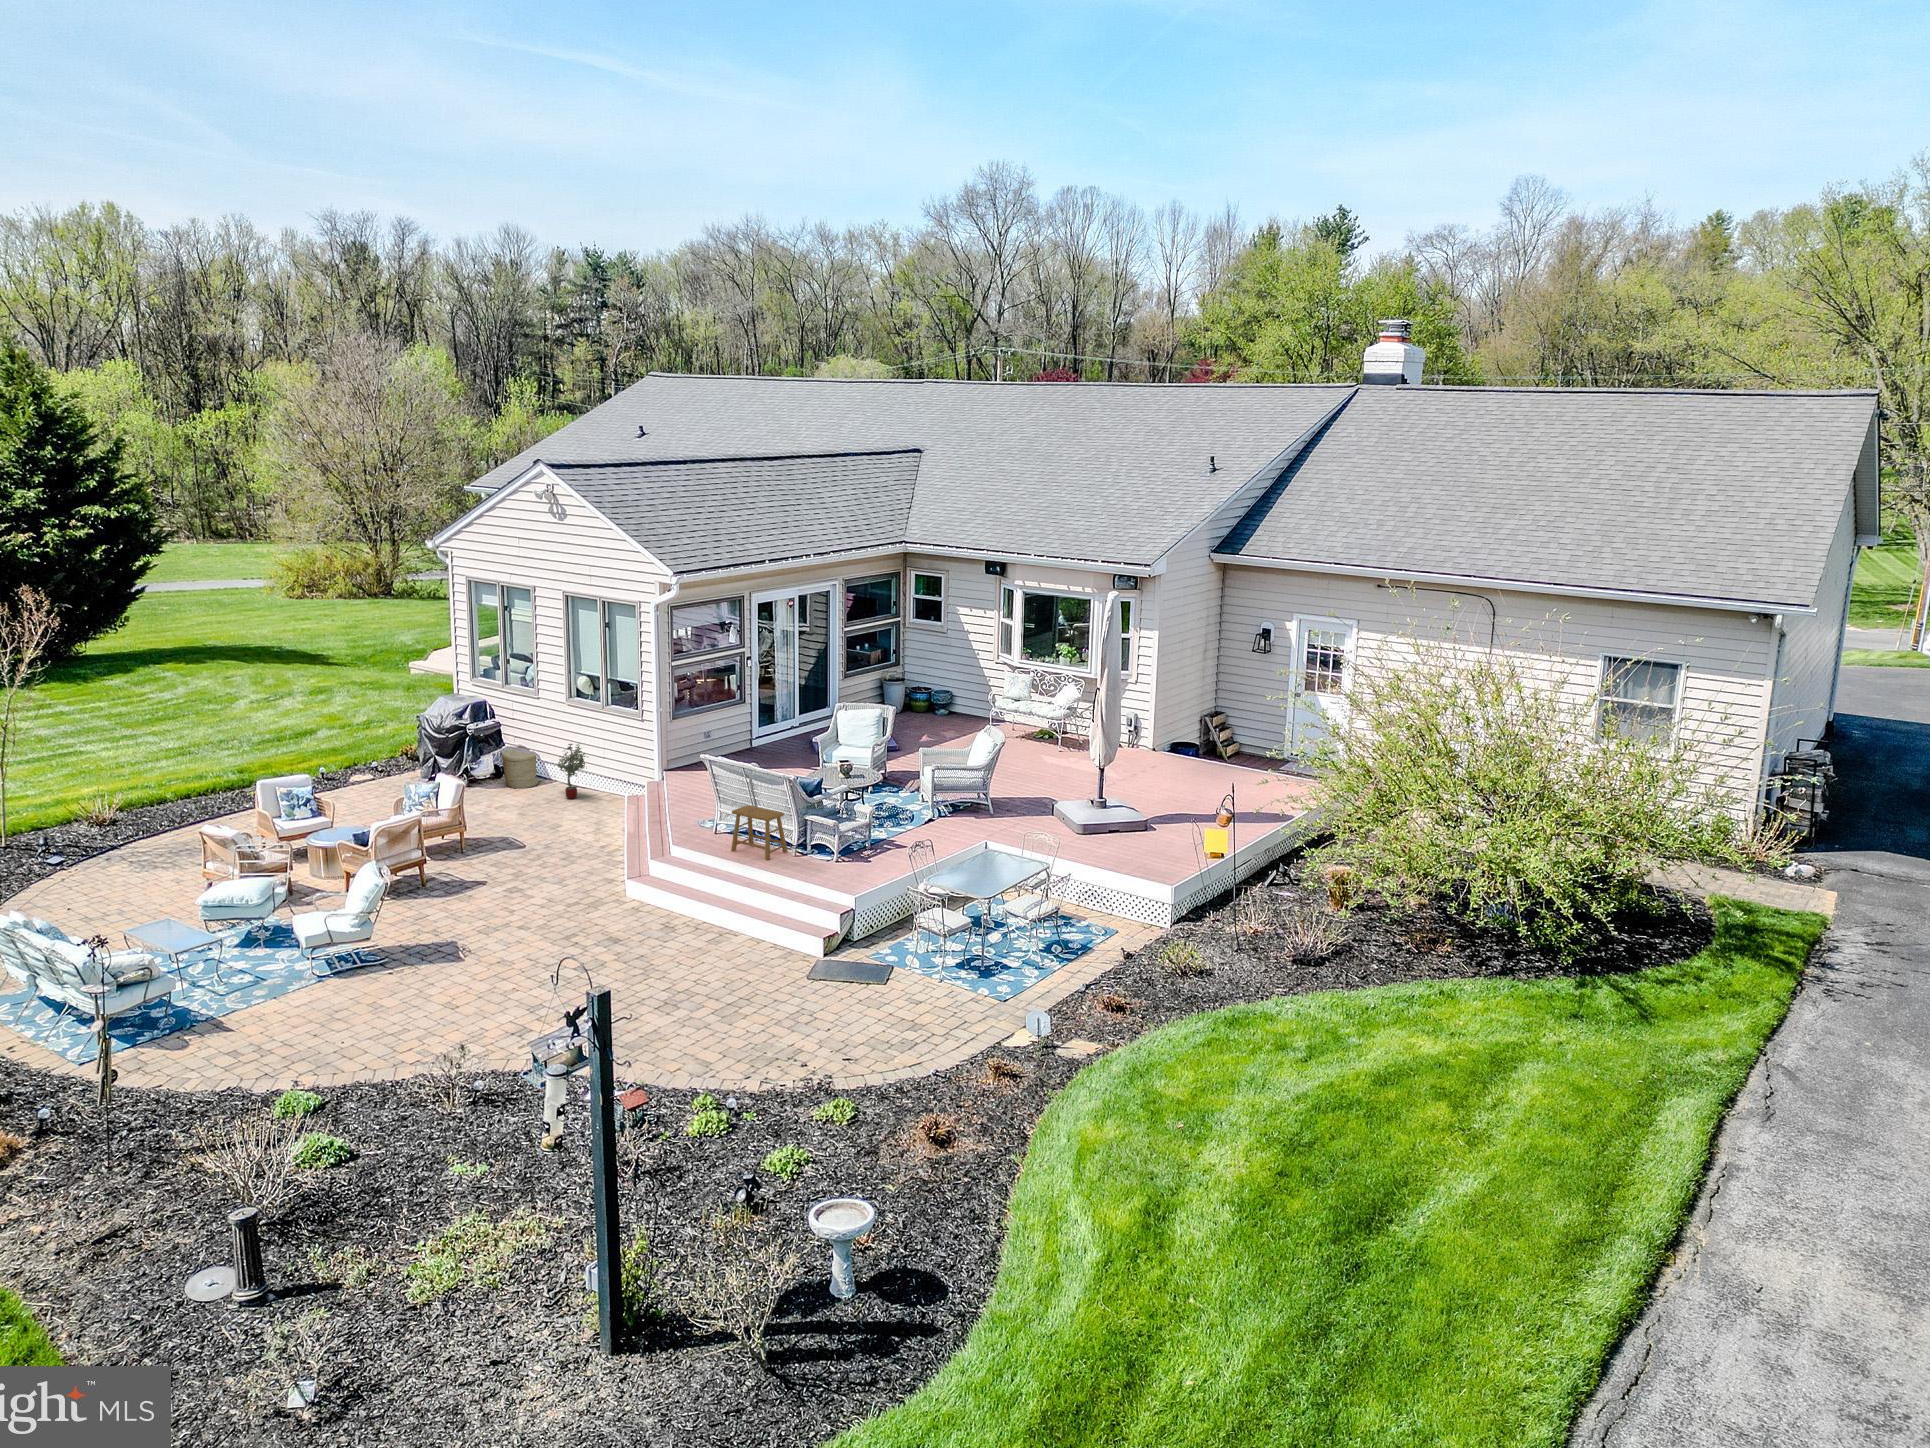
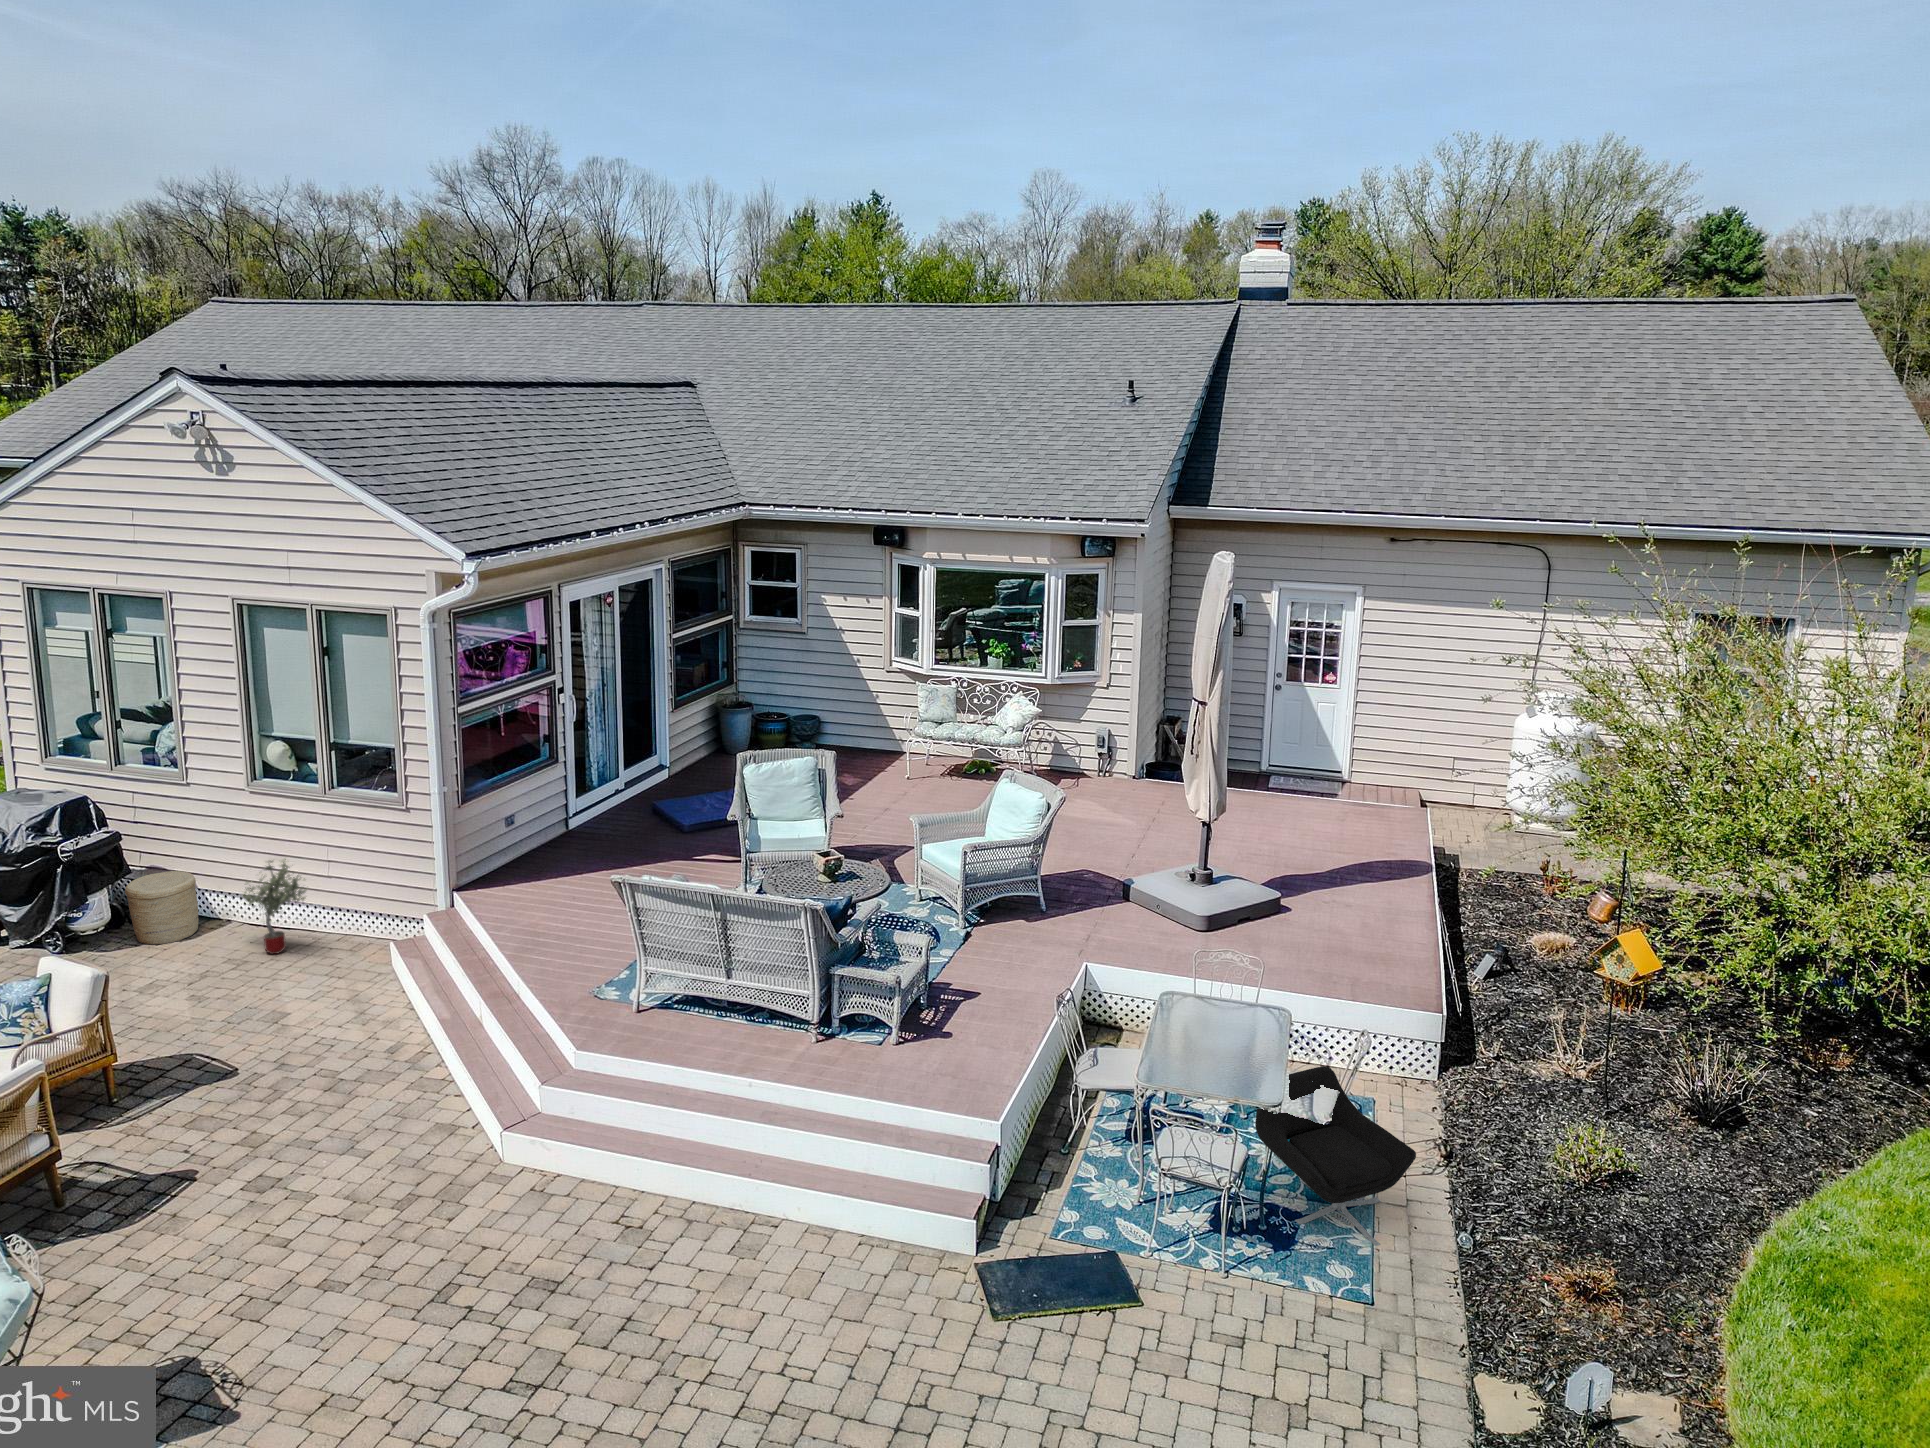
stool: present [731,805,788,860] -> none [691,960,792,1059]
lounge chair: none [996,894,1074,987] -> present [1255,1066,1416,1246]

